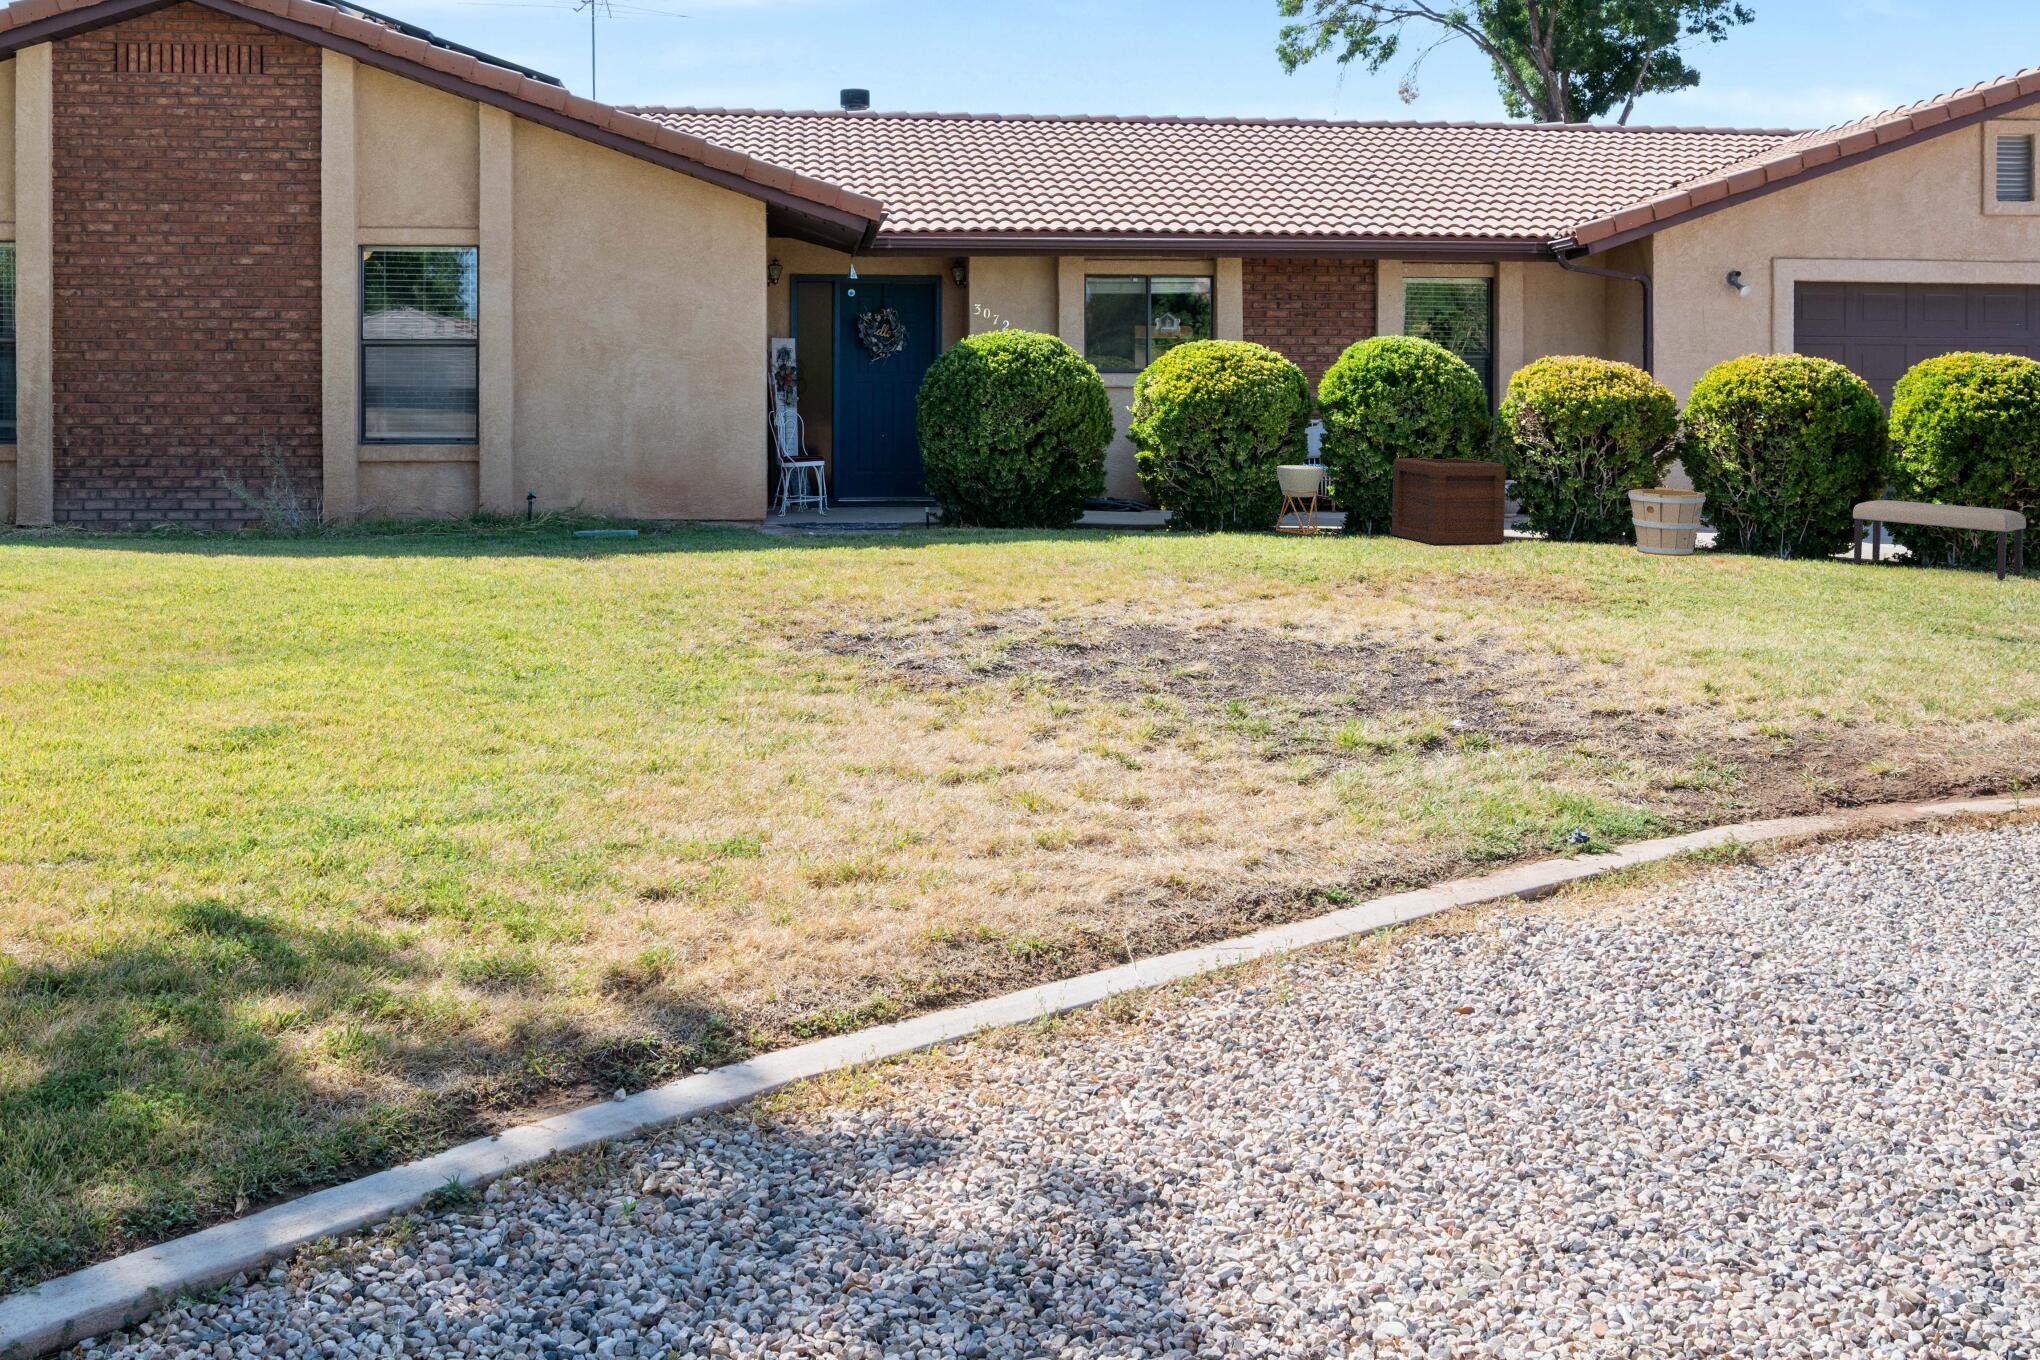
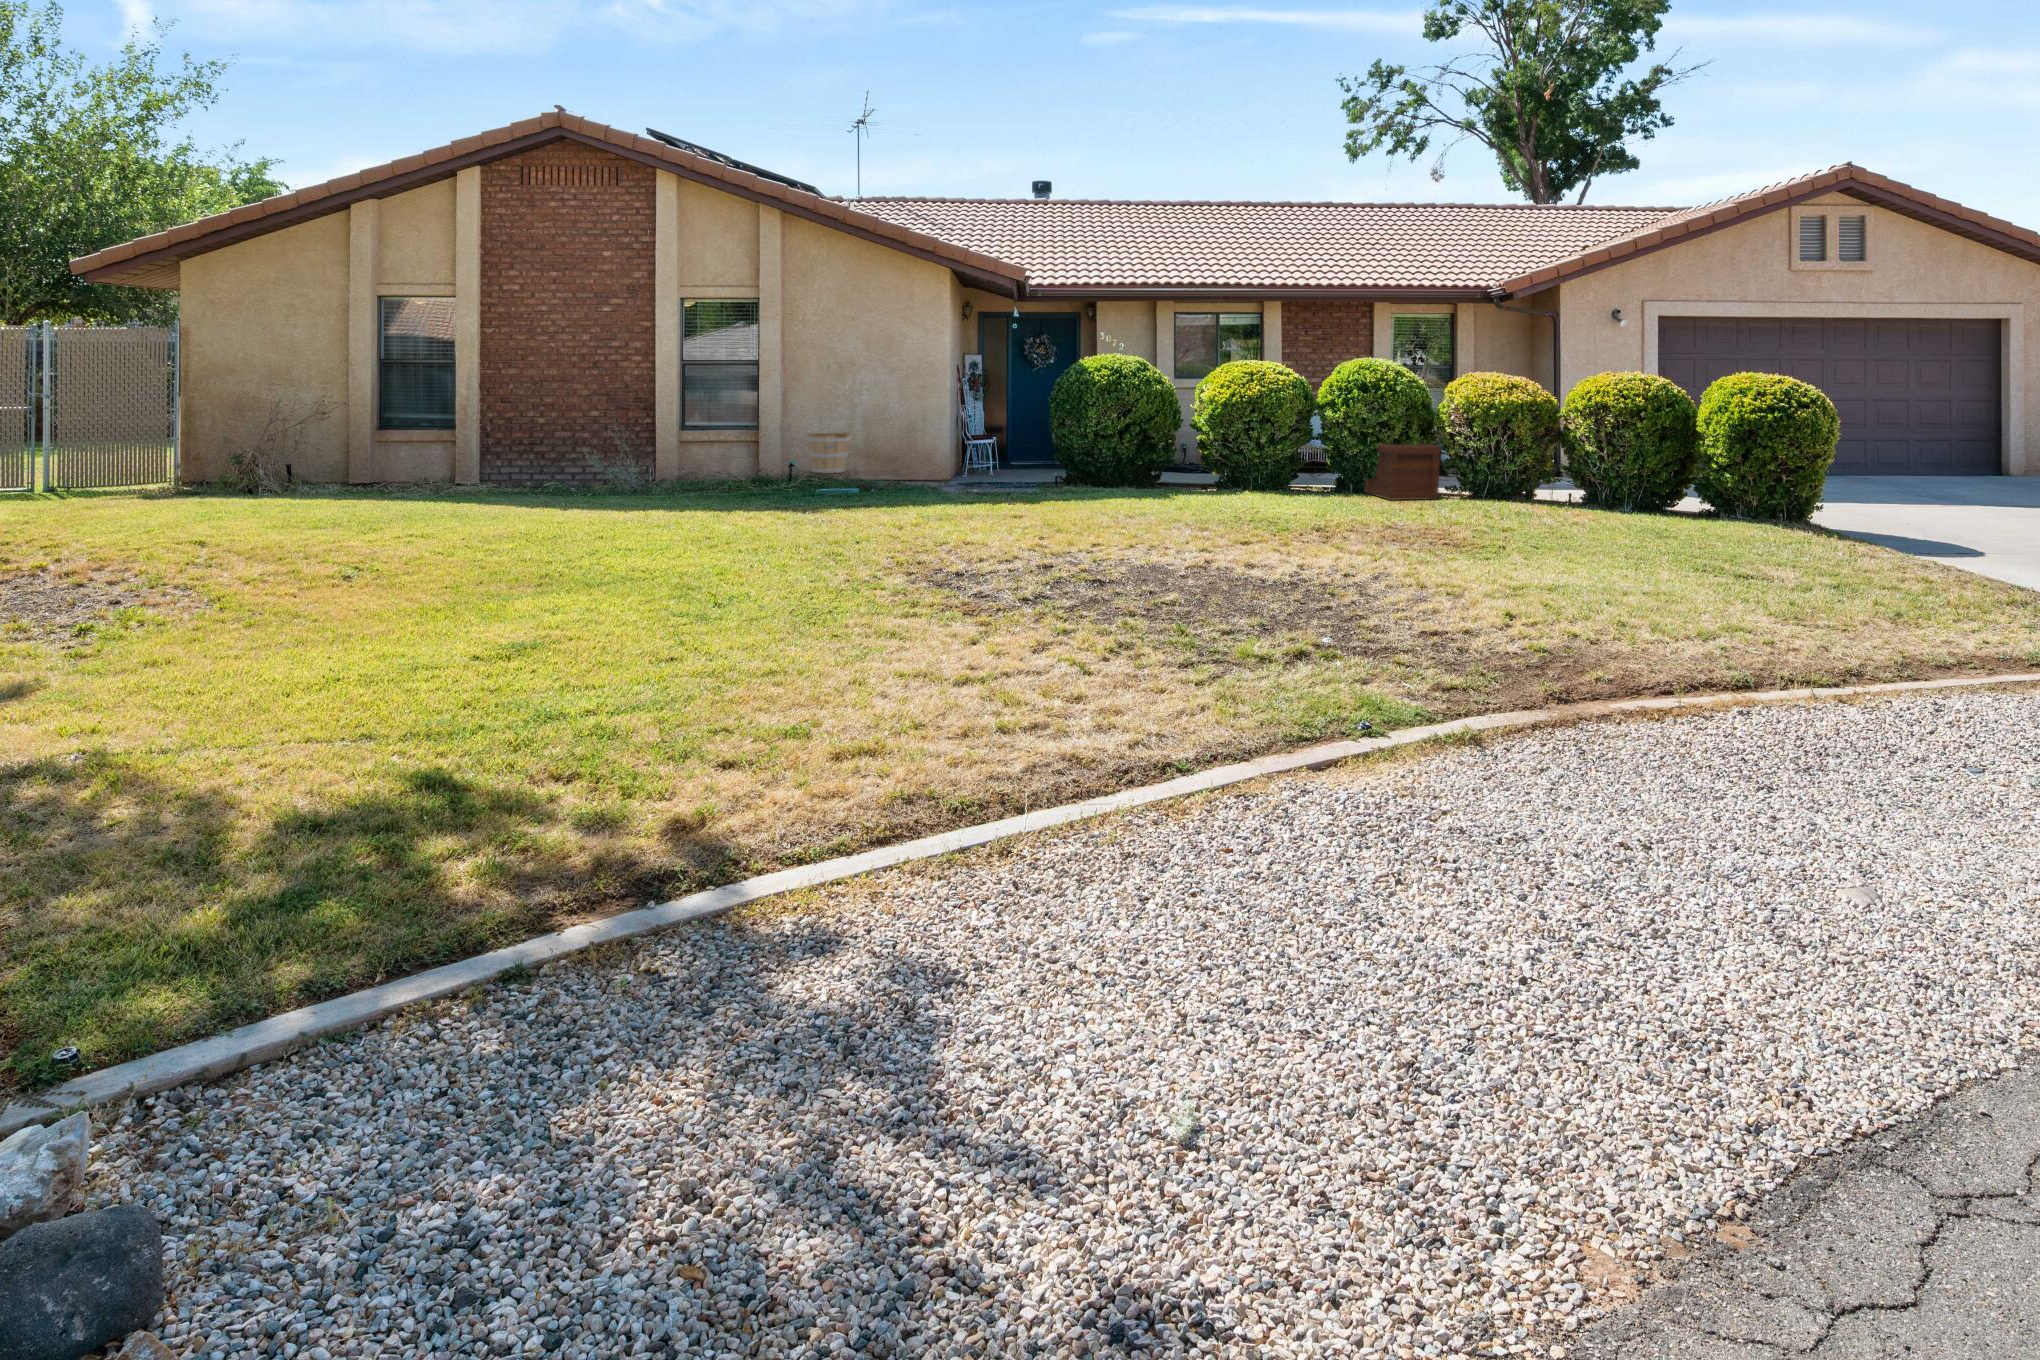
planter: present [1276,465,1322,535] -> none [1287,445,1318,492]
wooden bucket: present [1628,487,1706,555] -> present [806,432,851,473]
bench: present [1853,500,2026,580] -> none [1674,473,1792,529]

